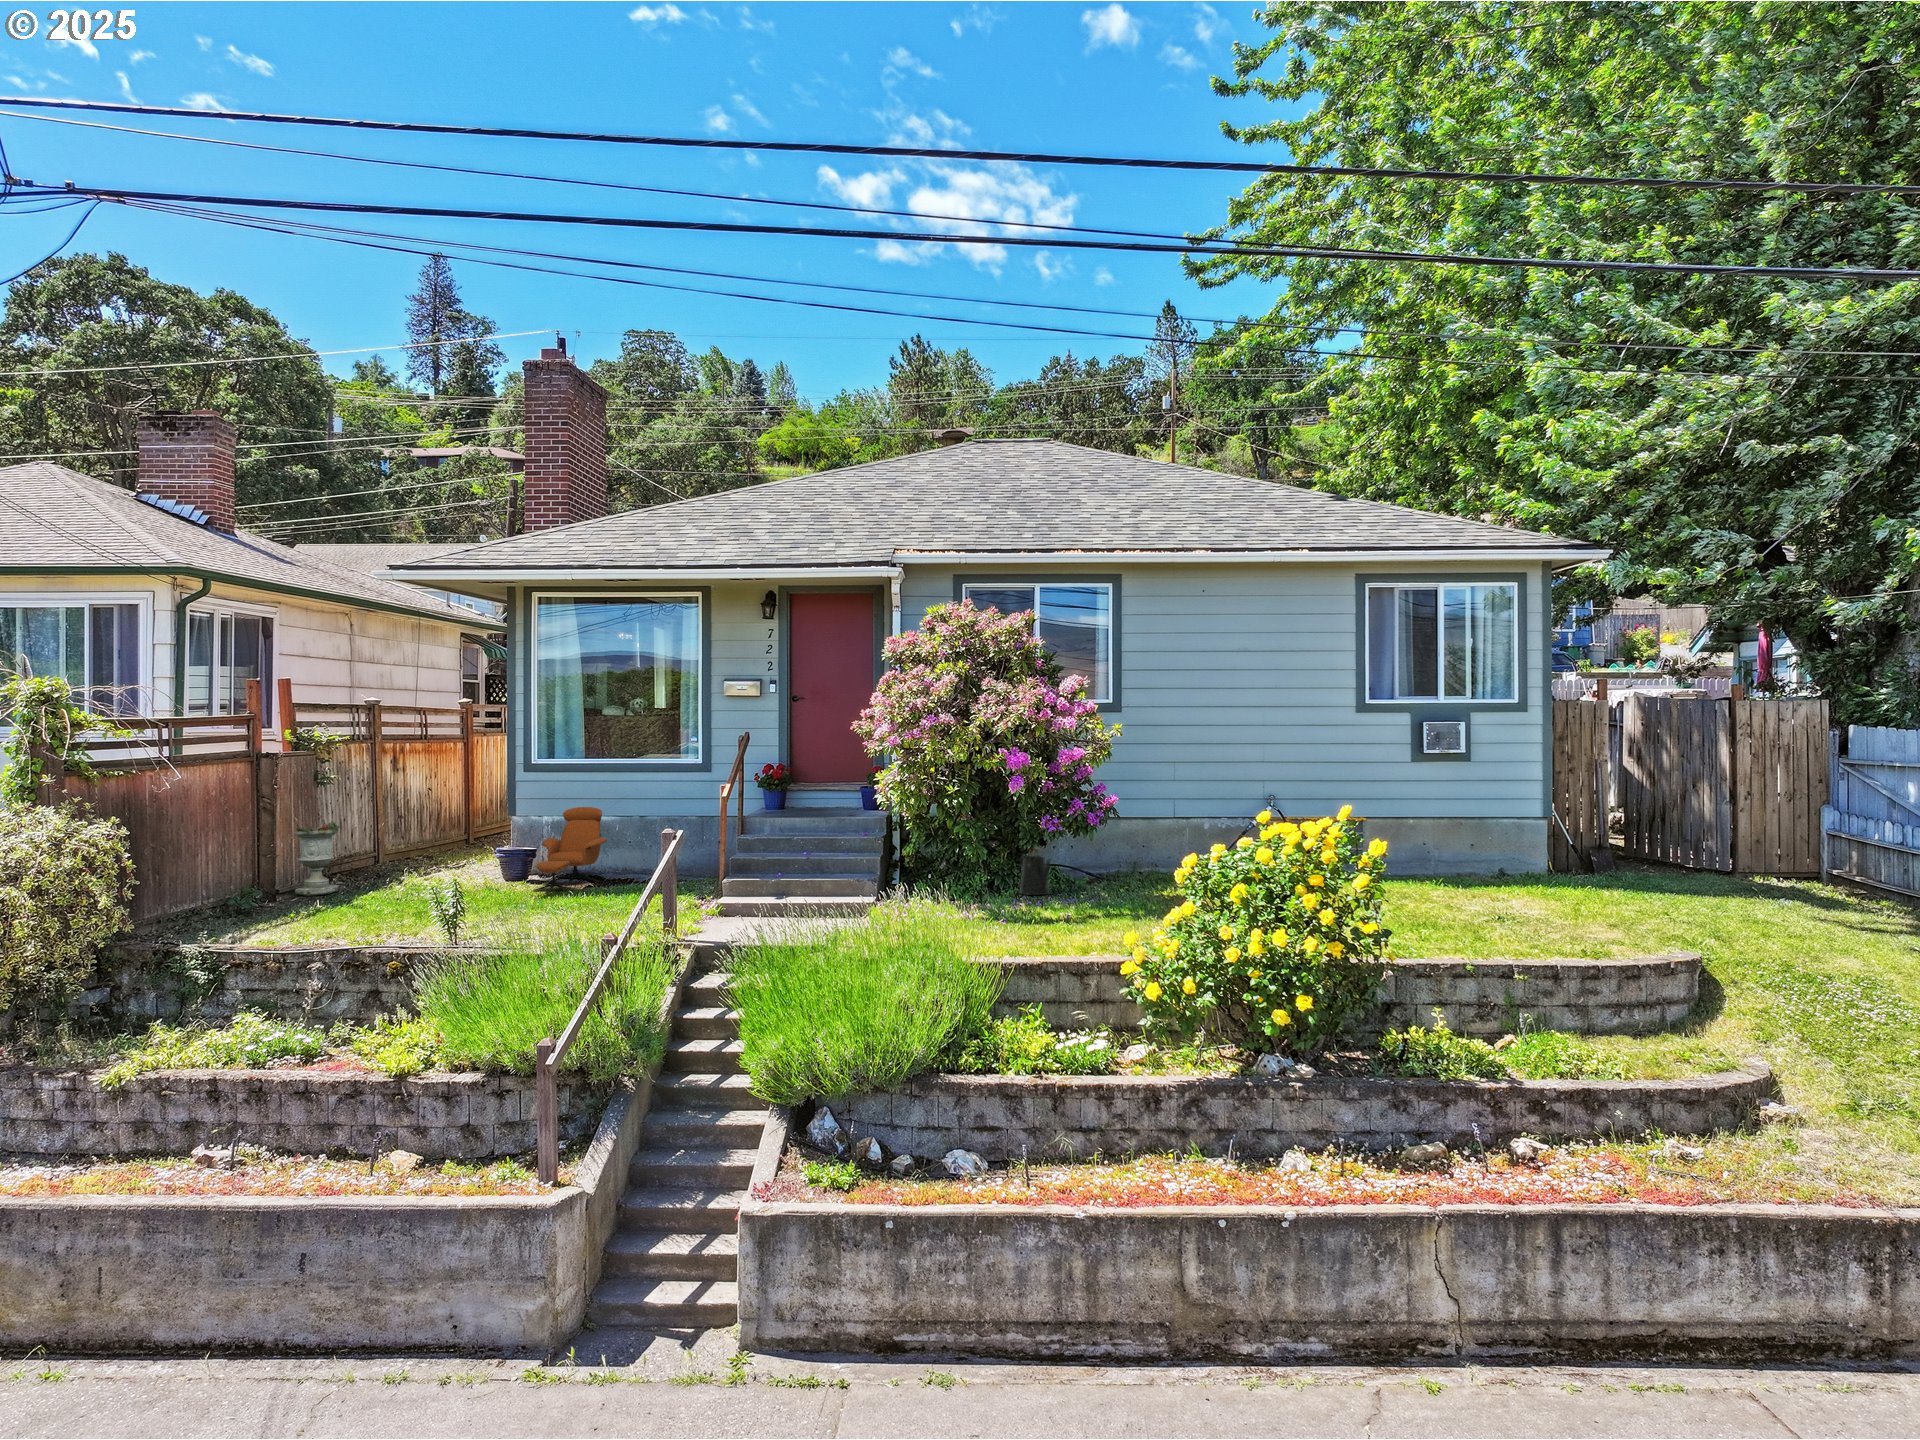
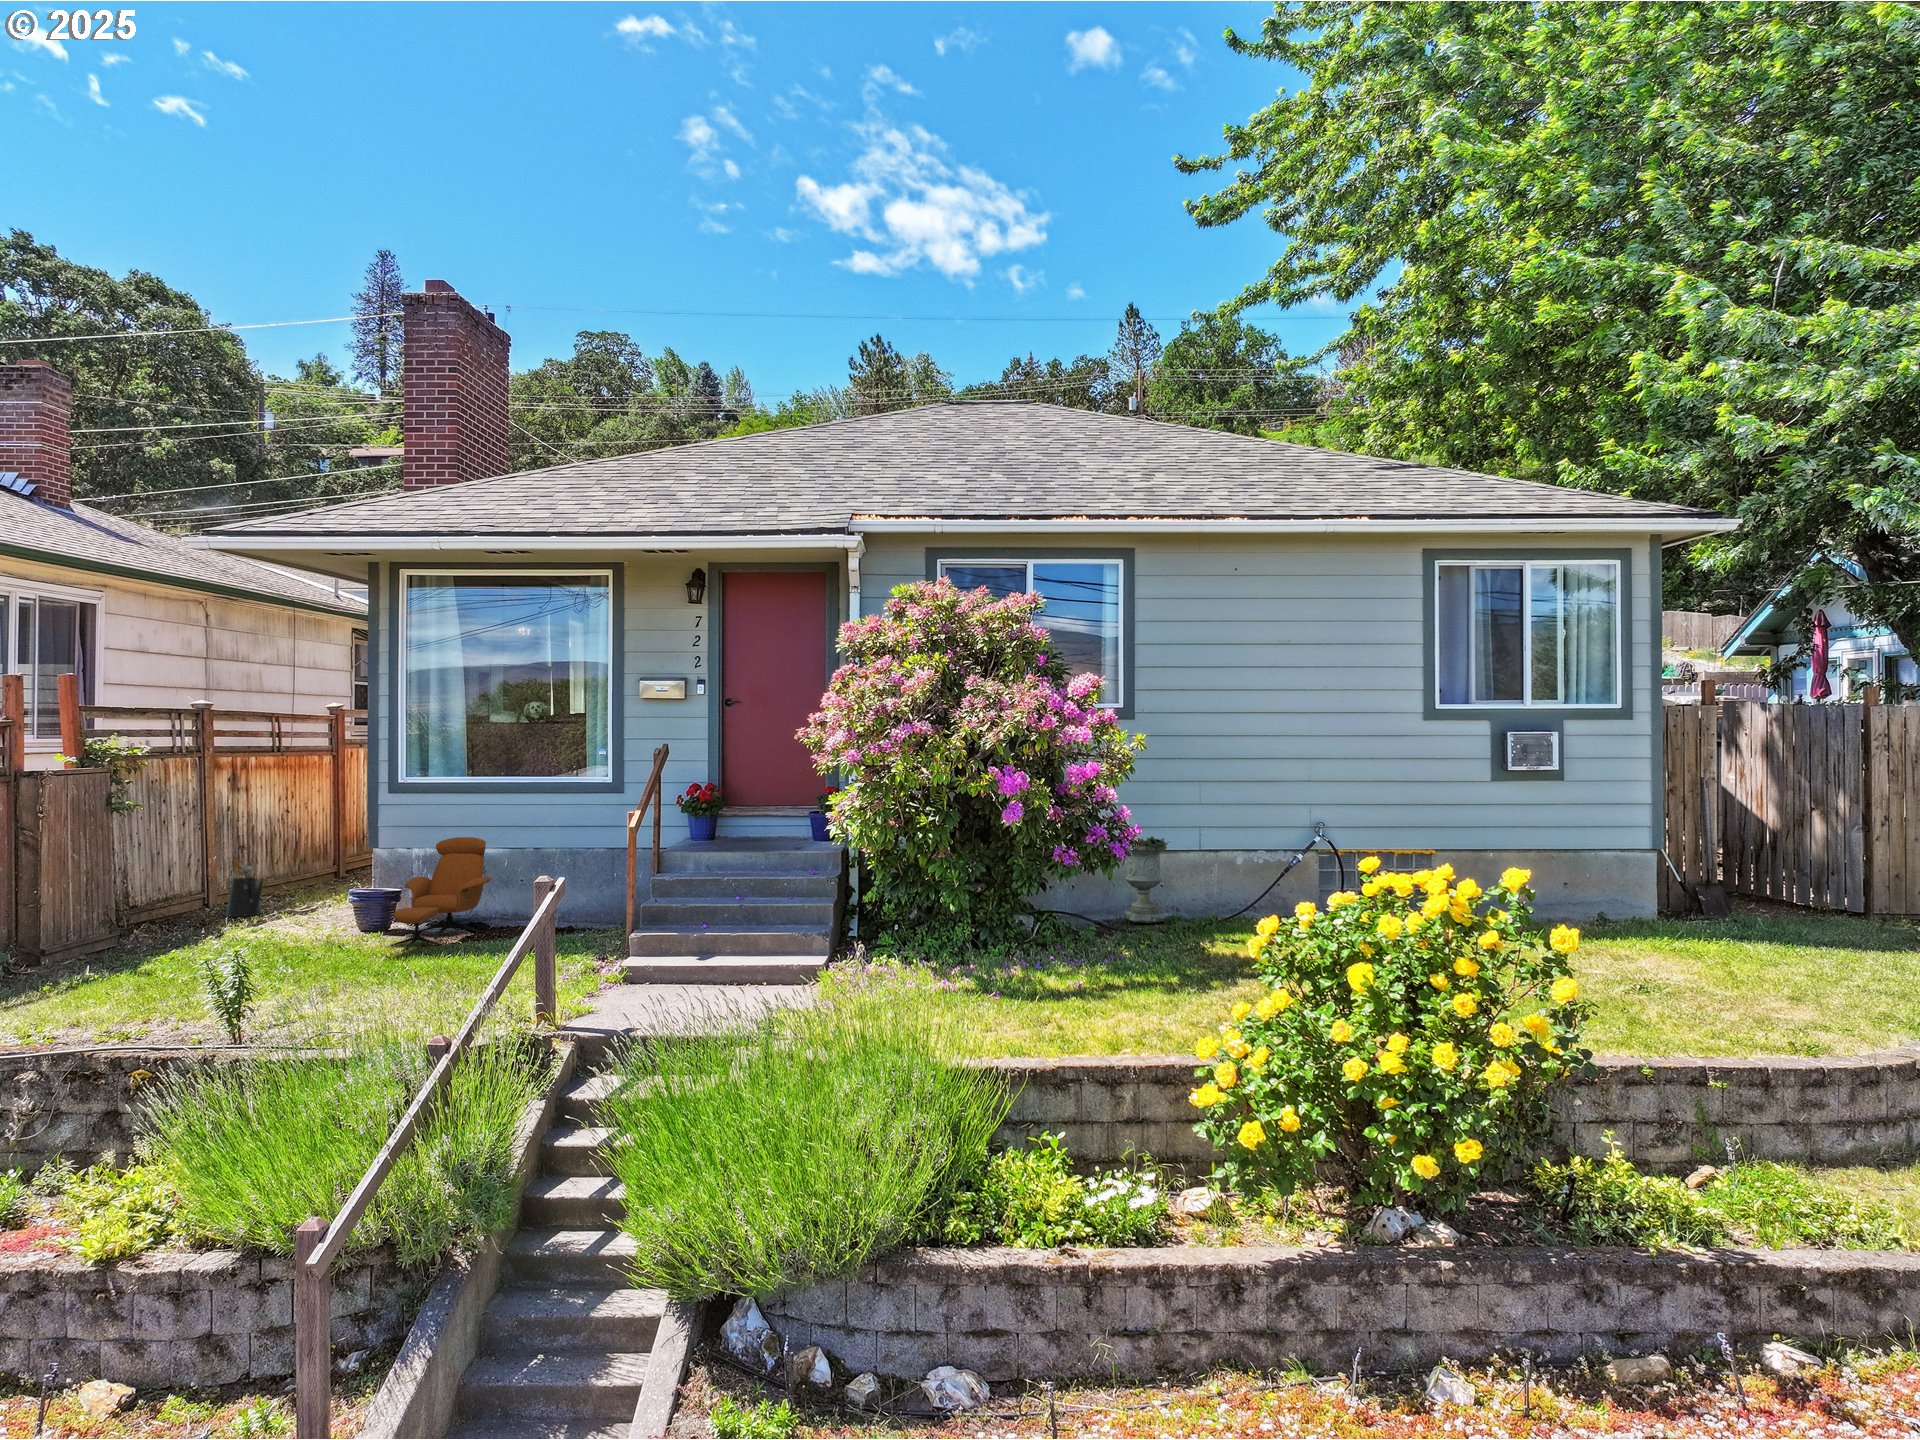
planter: present [294,821,340,896] -> present [1124,836,1169,923]
watering can: present [1020,846,1050,895] -> present [226,861,263,917]

